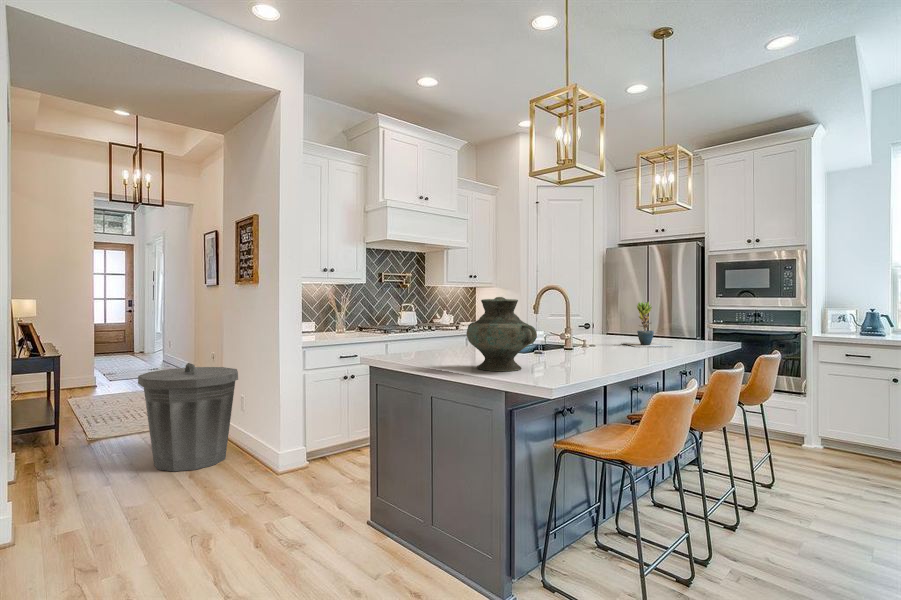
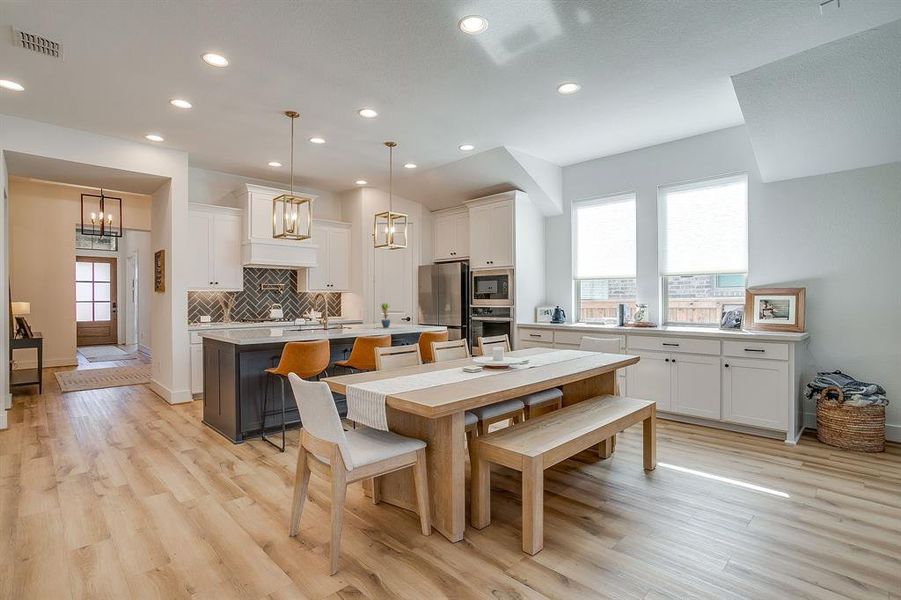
vase: present [466,297,537,371] -> none [227,301,262,337]
trash can: present [138,363,238,471] -> none [87,341,153,405]

